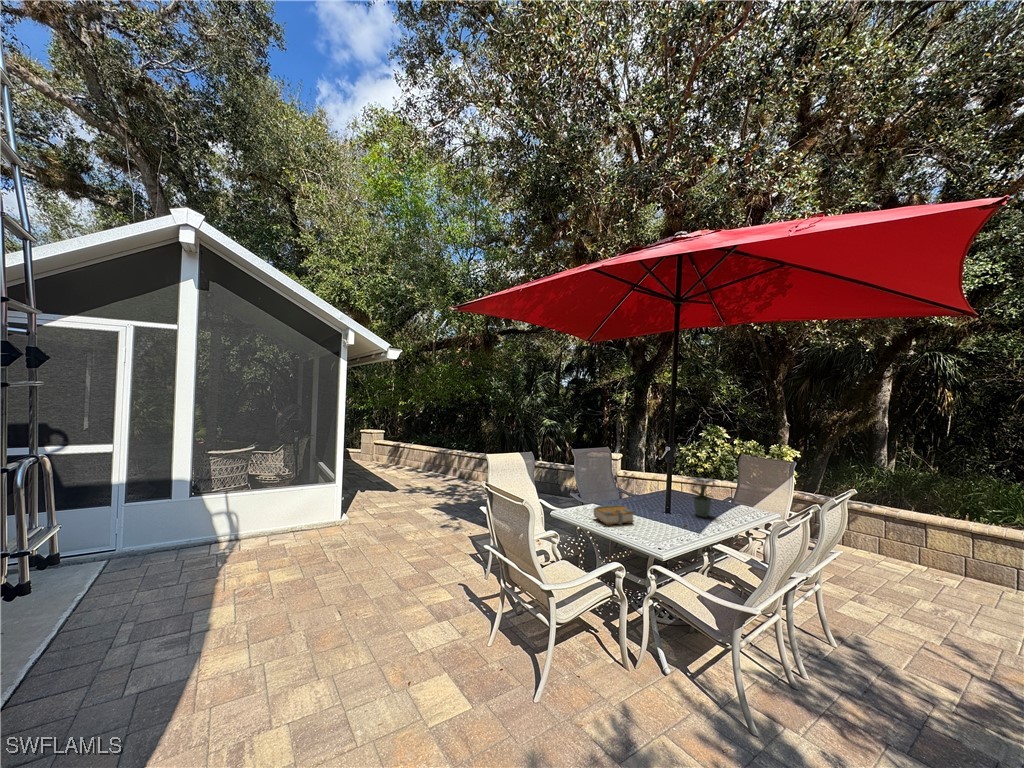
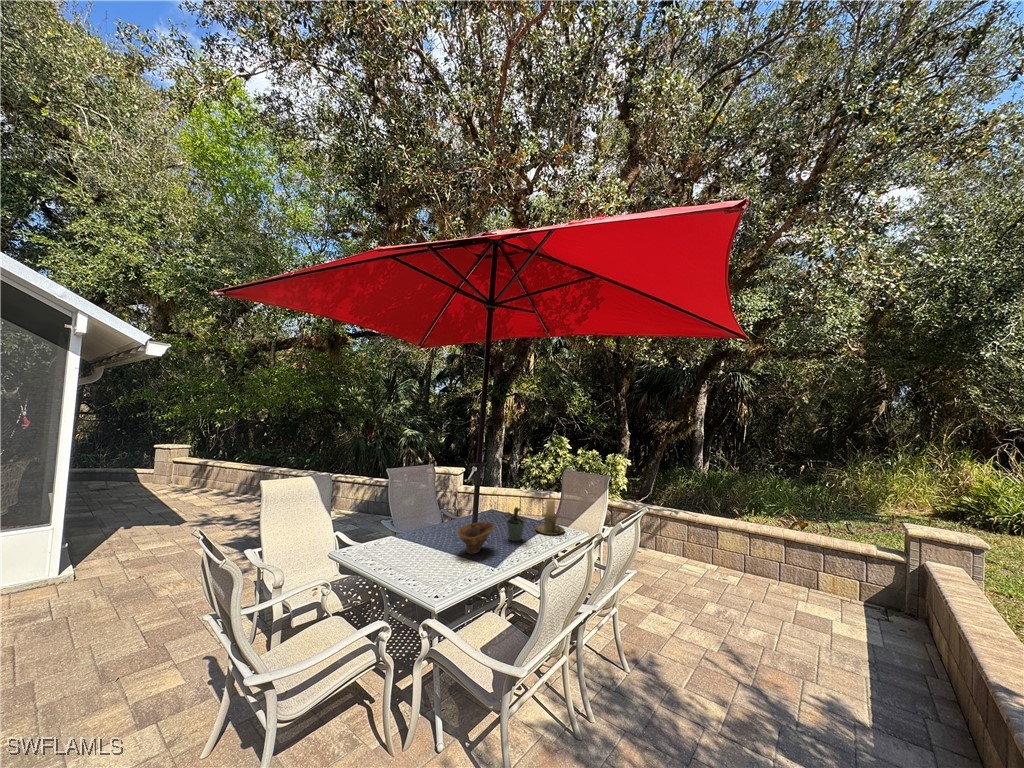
candle holder: none [718,480,751,514] -> present [535,499,565,535]
bowl: none [651,496,686,523] -> present [457,522,494,554]
book: present [594,504,634,525] -> none [393,535,436,563]

